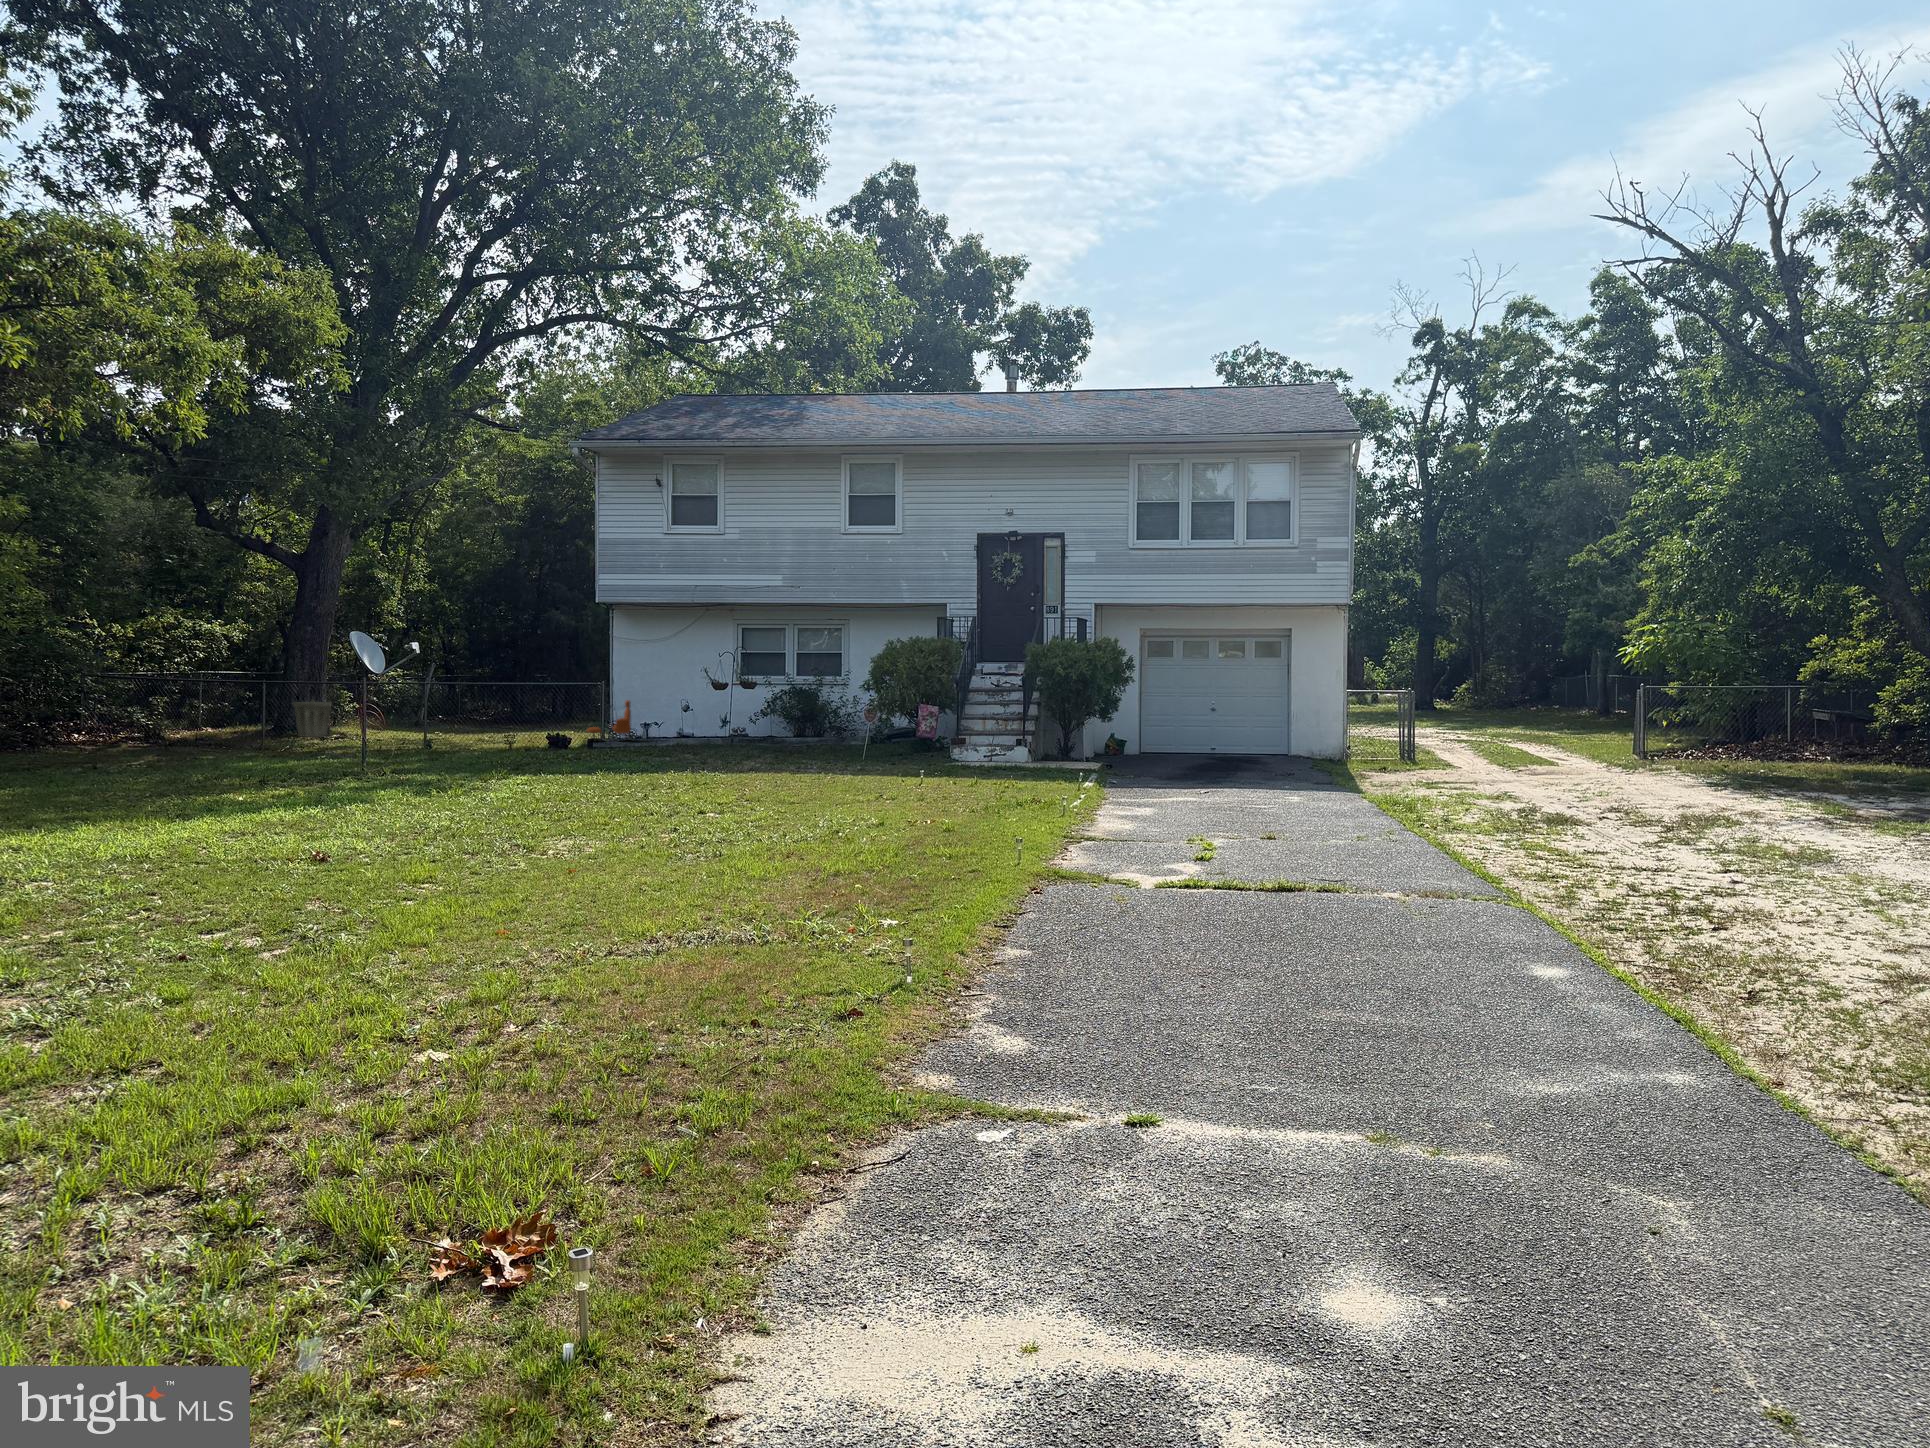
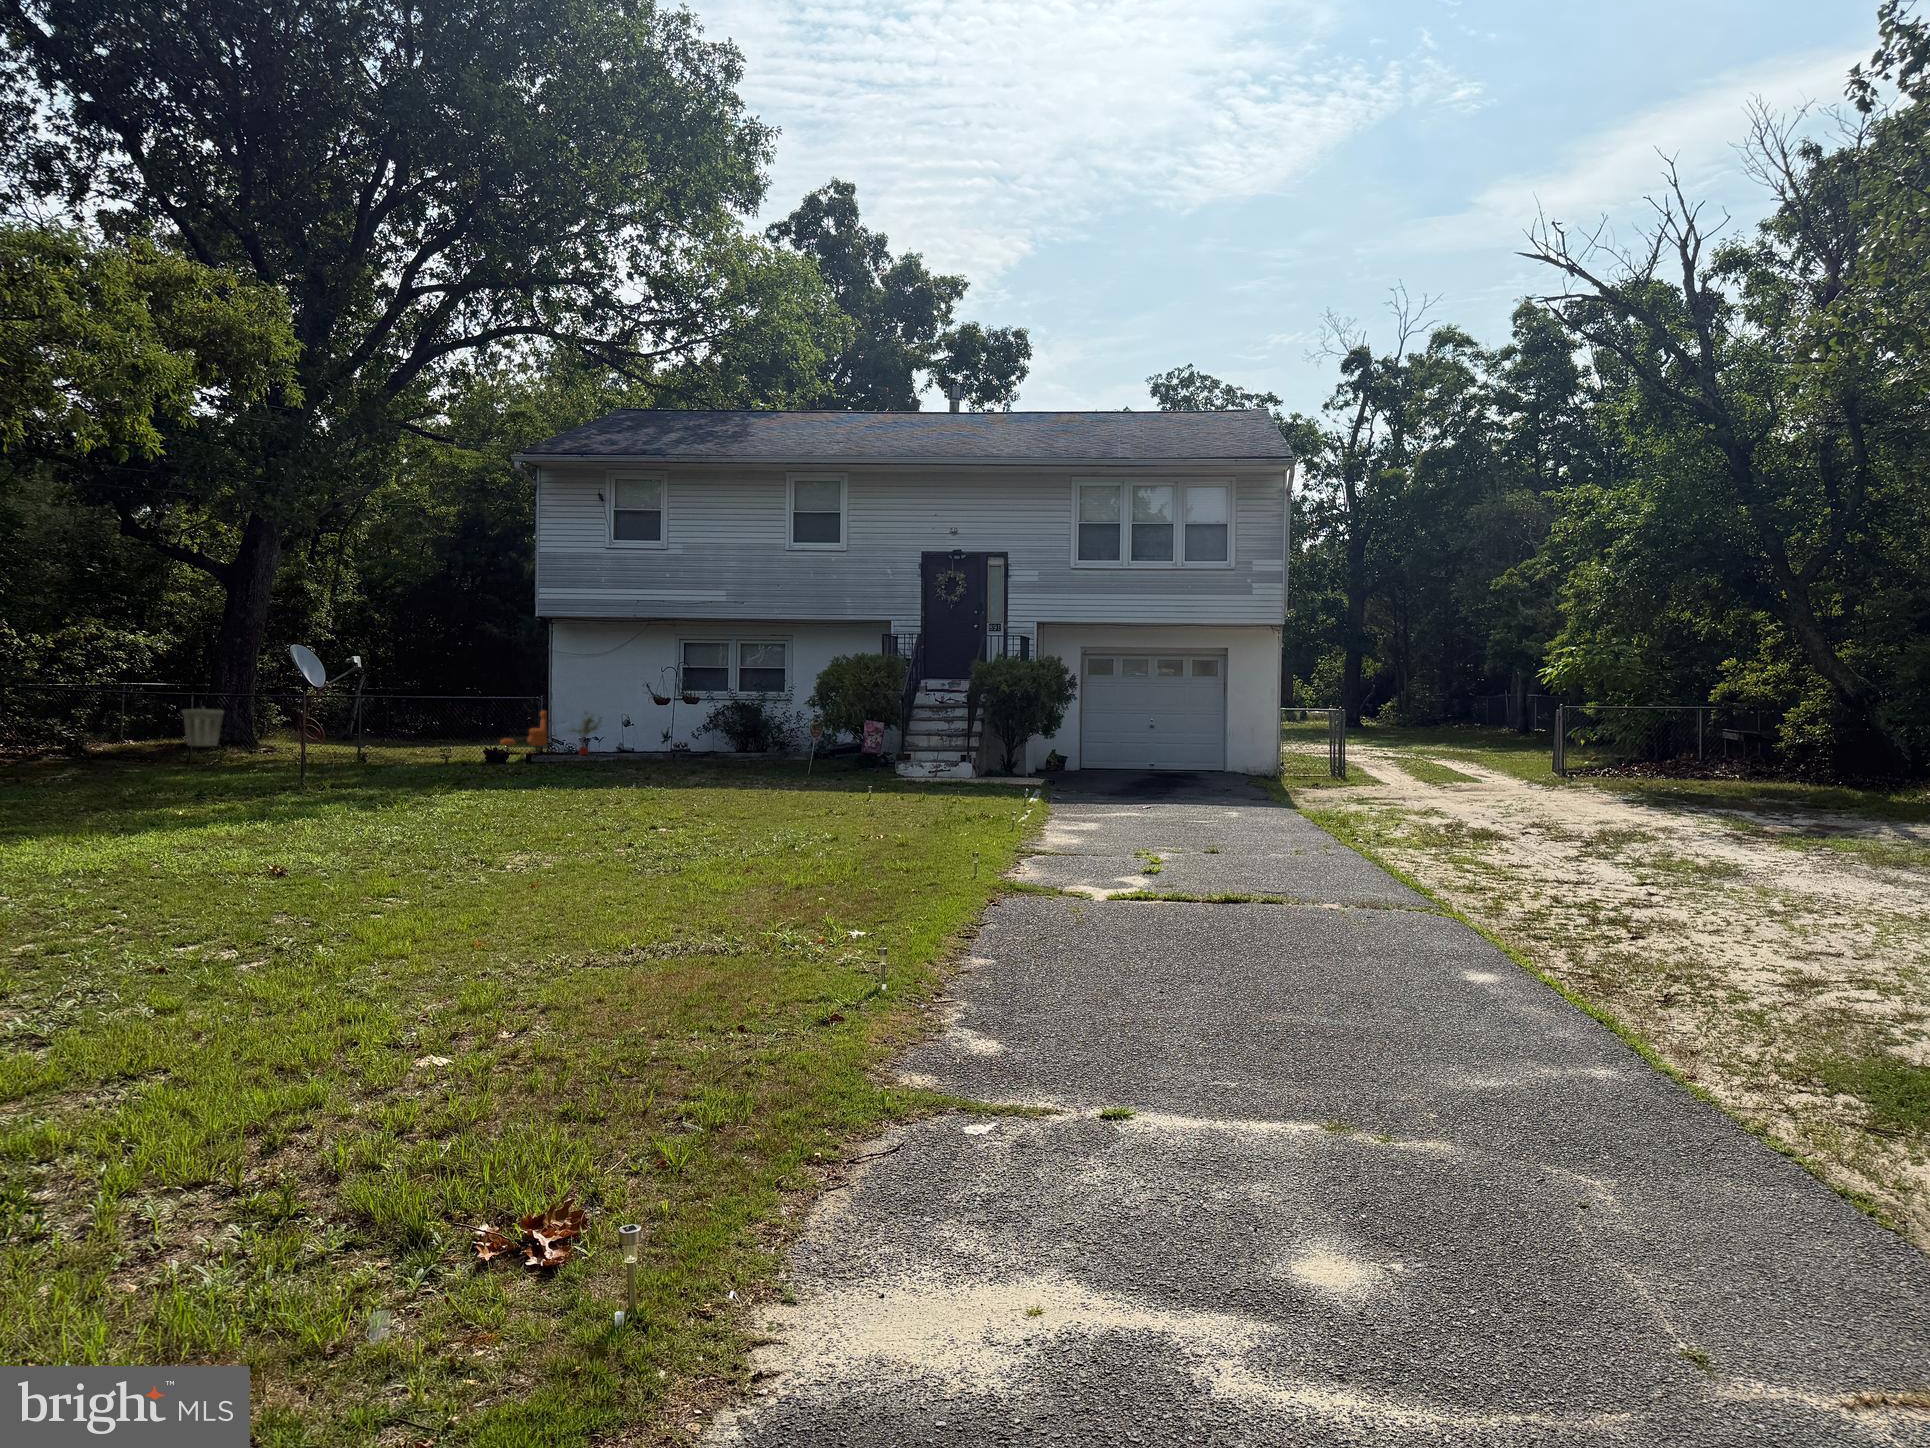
potted tree: none [649,699,683,743] -> present [569,712,602,756]

